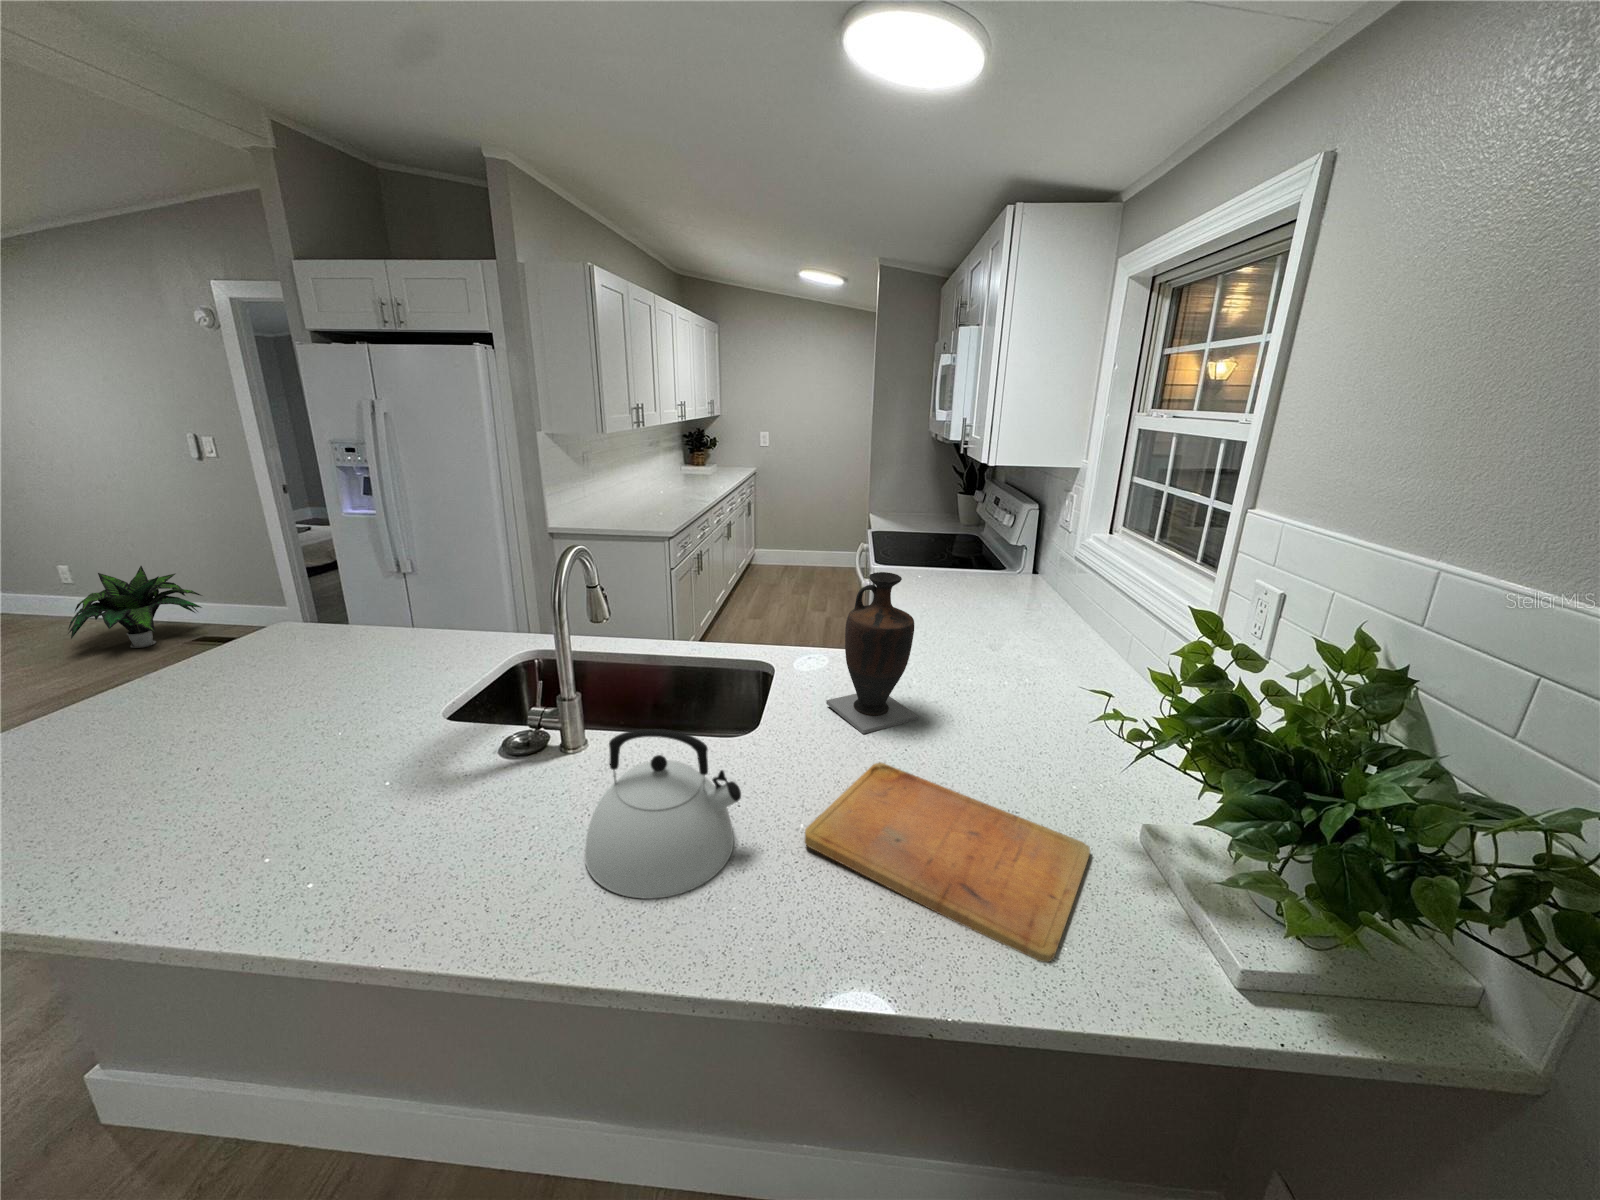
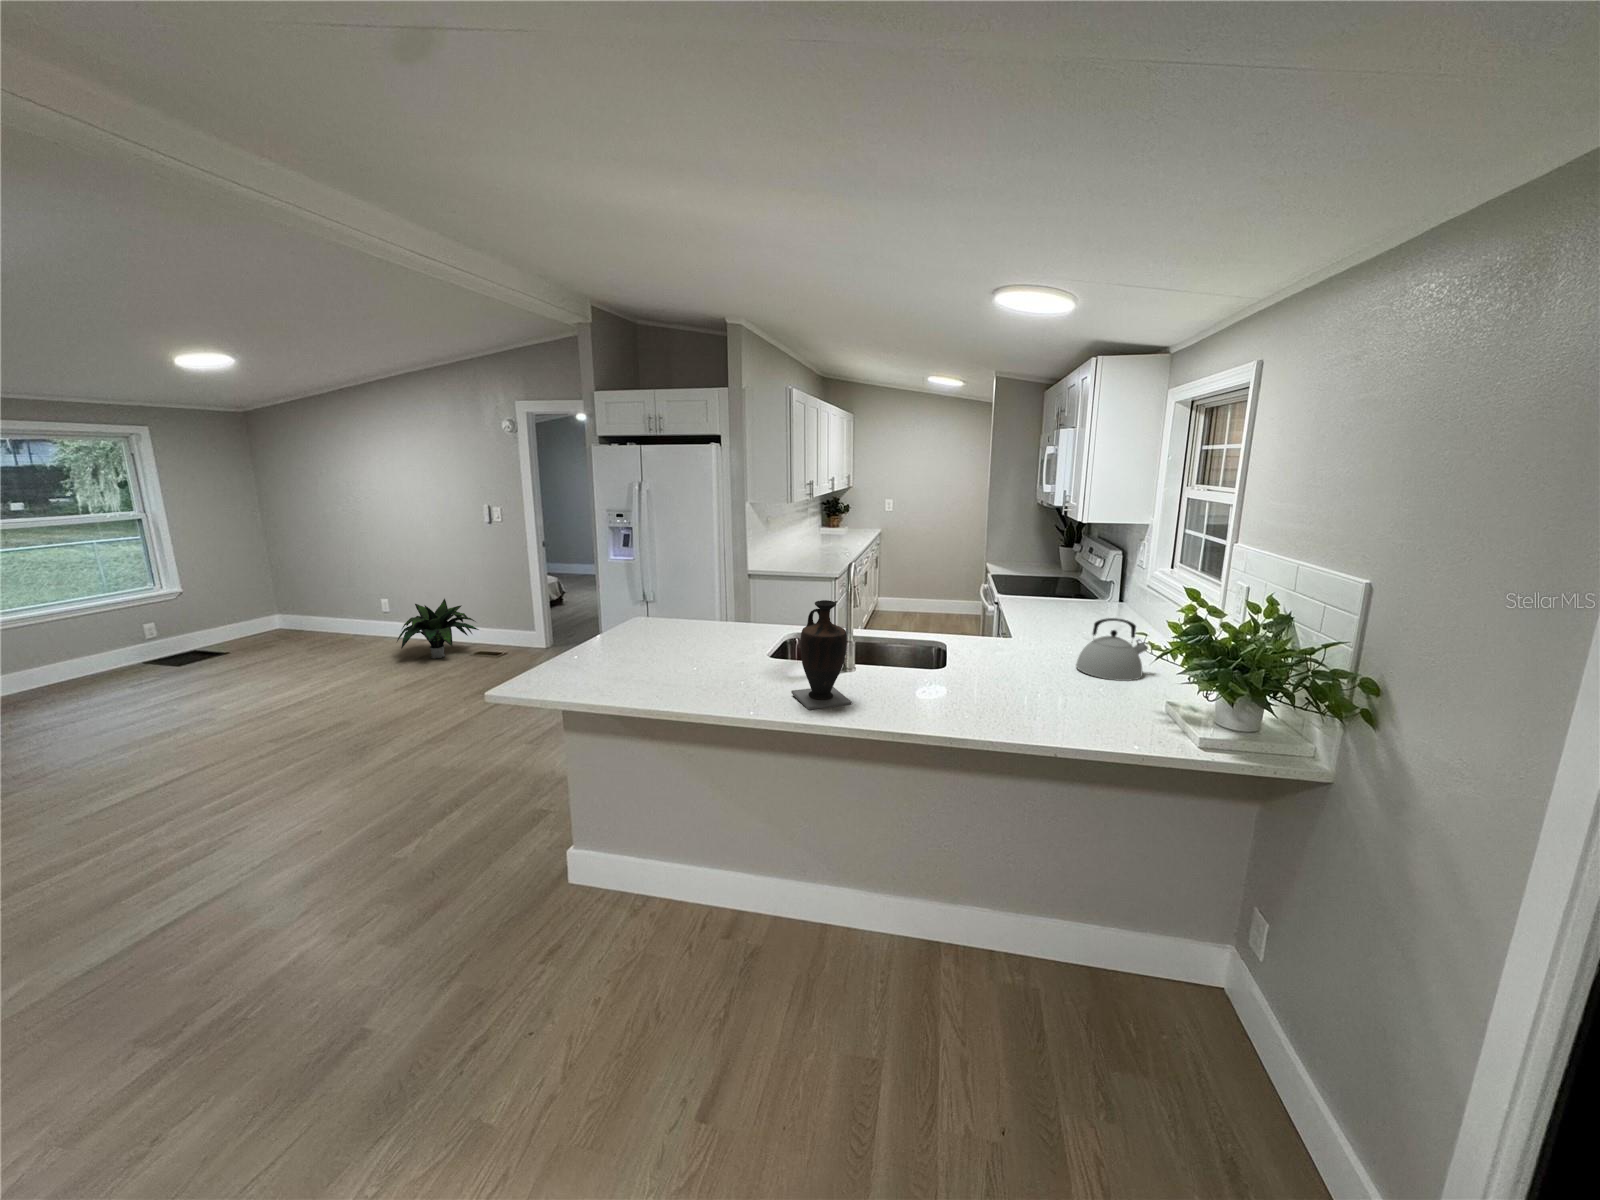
vase: present [826,572,918,734] -> present [791,600,852,710]
kettle: present [584,729,741,899] -> present [1076,618,1148,681]
cutting board: present [805,763,1090,962] -> none [993,674,1138,730]

